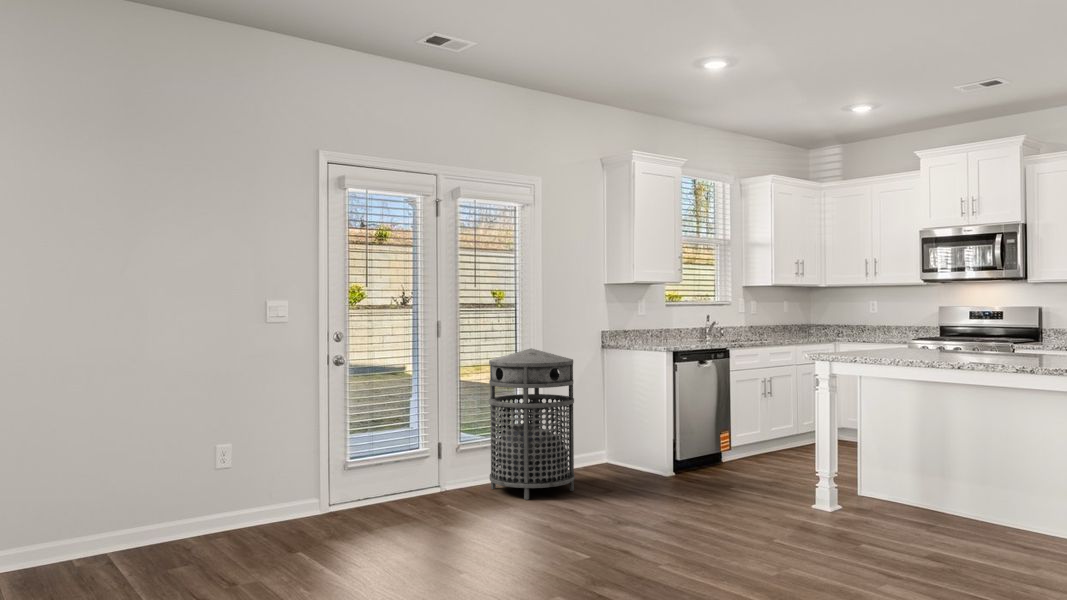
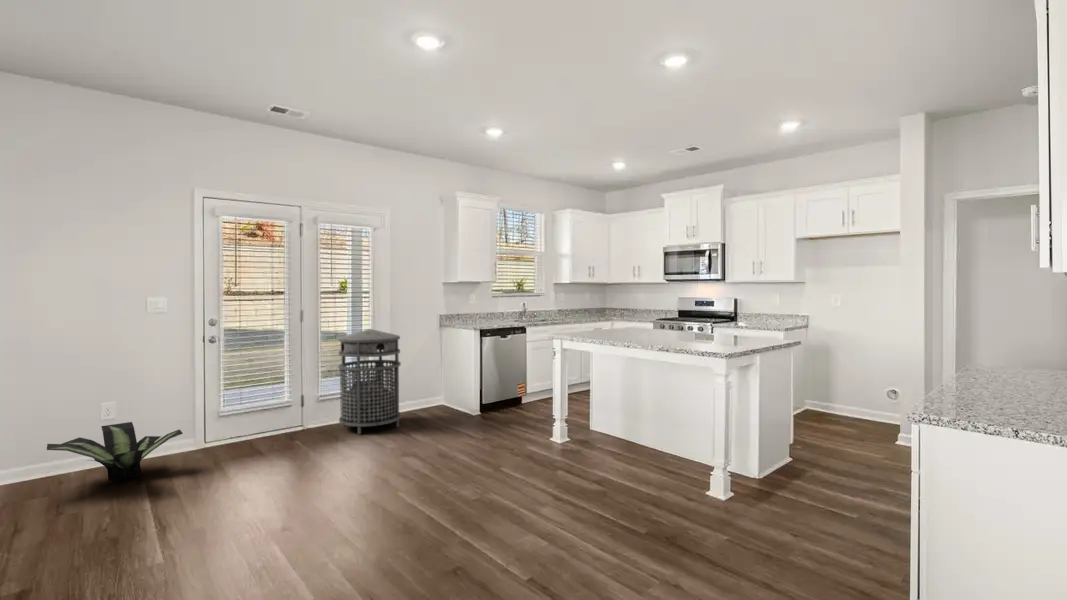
potted plant: none [174,474,327,555] -> present [47,422,183,483]

